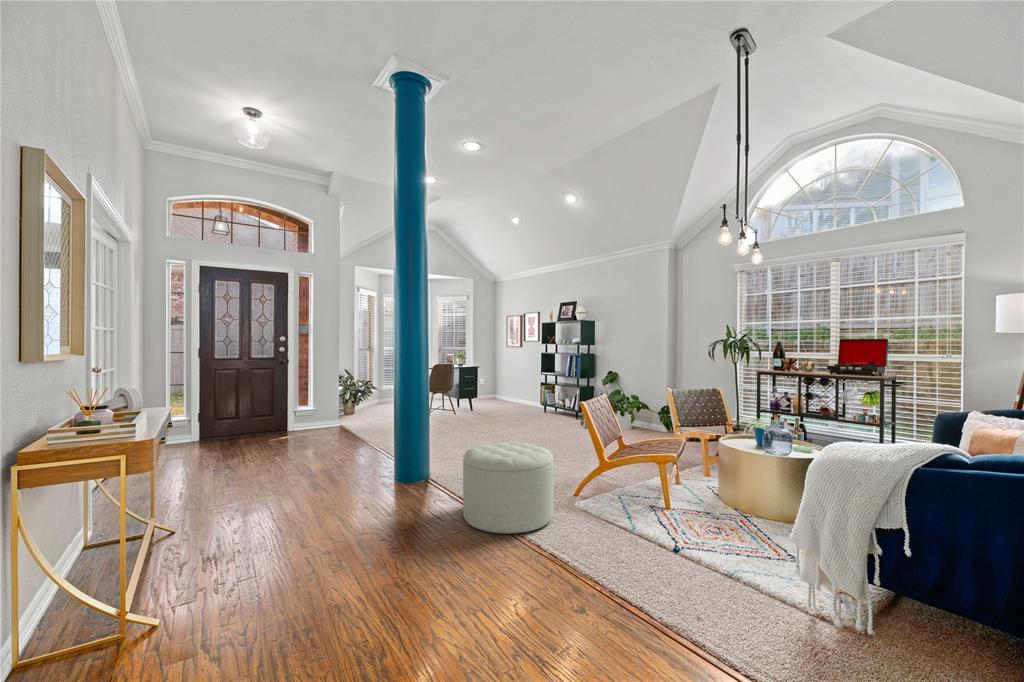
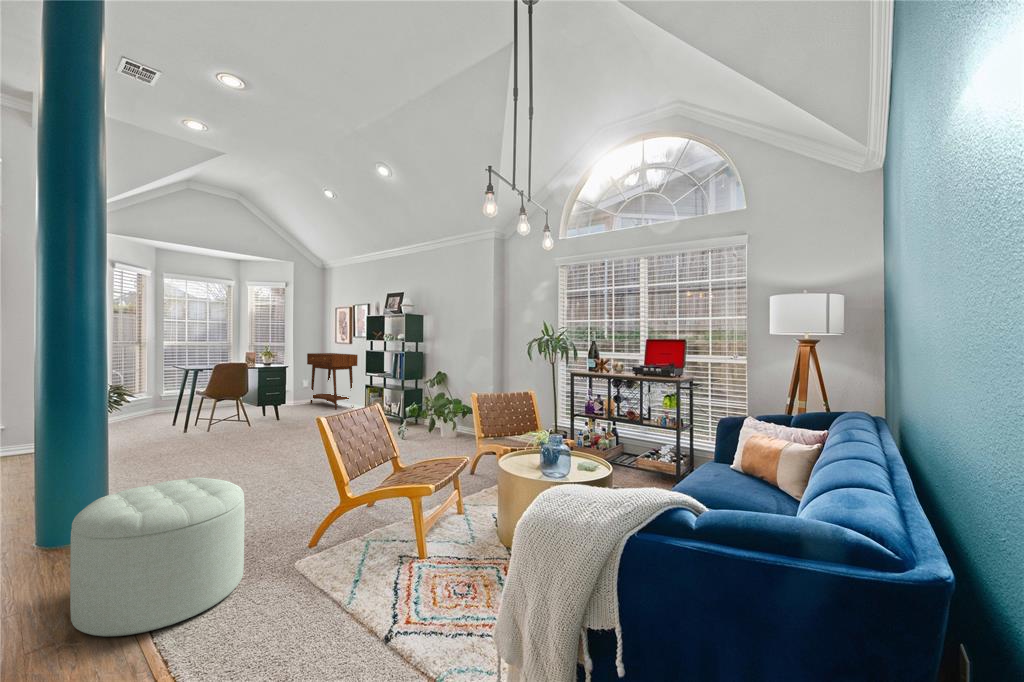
console table: none [485,355,530,405] -> present [307,353,358,410]

